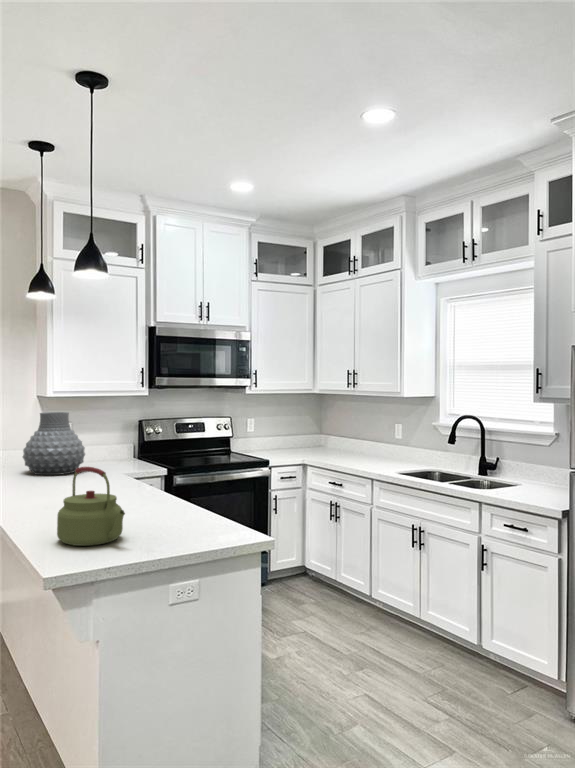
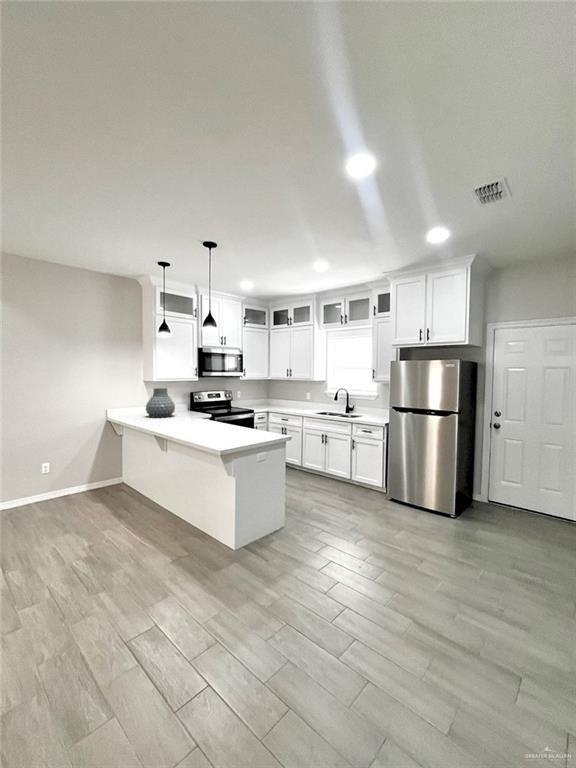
kettle: present [57,467,125,546] -> none [209,407,240,439]

